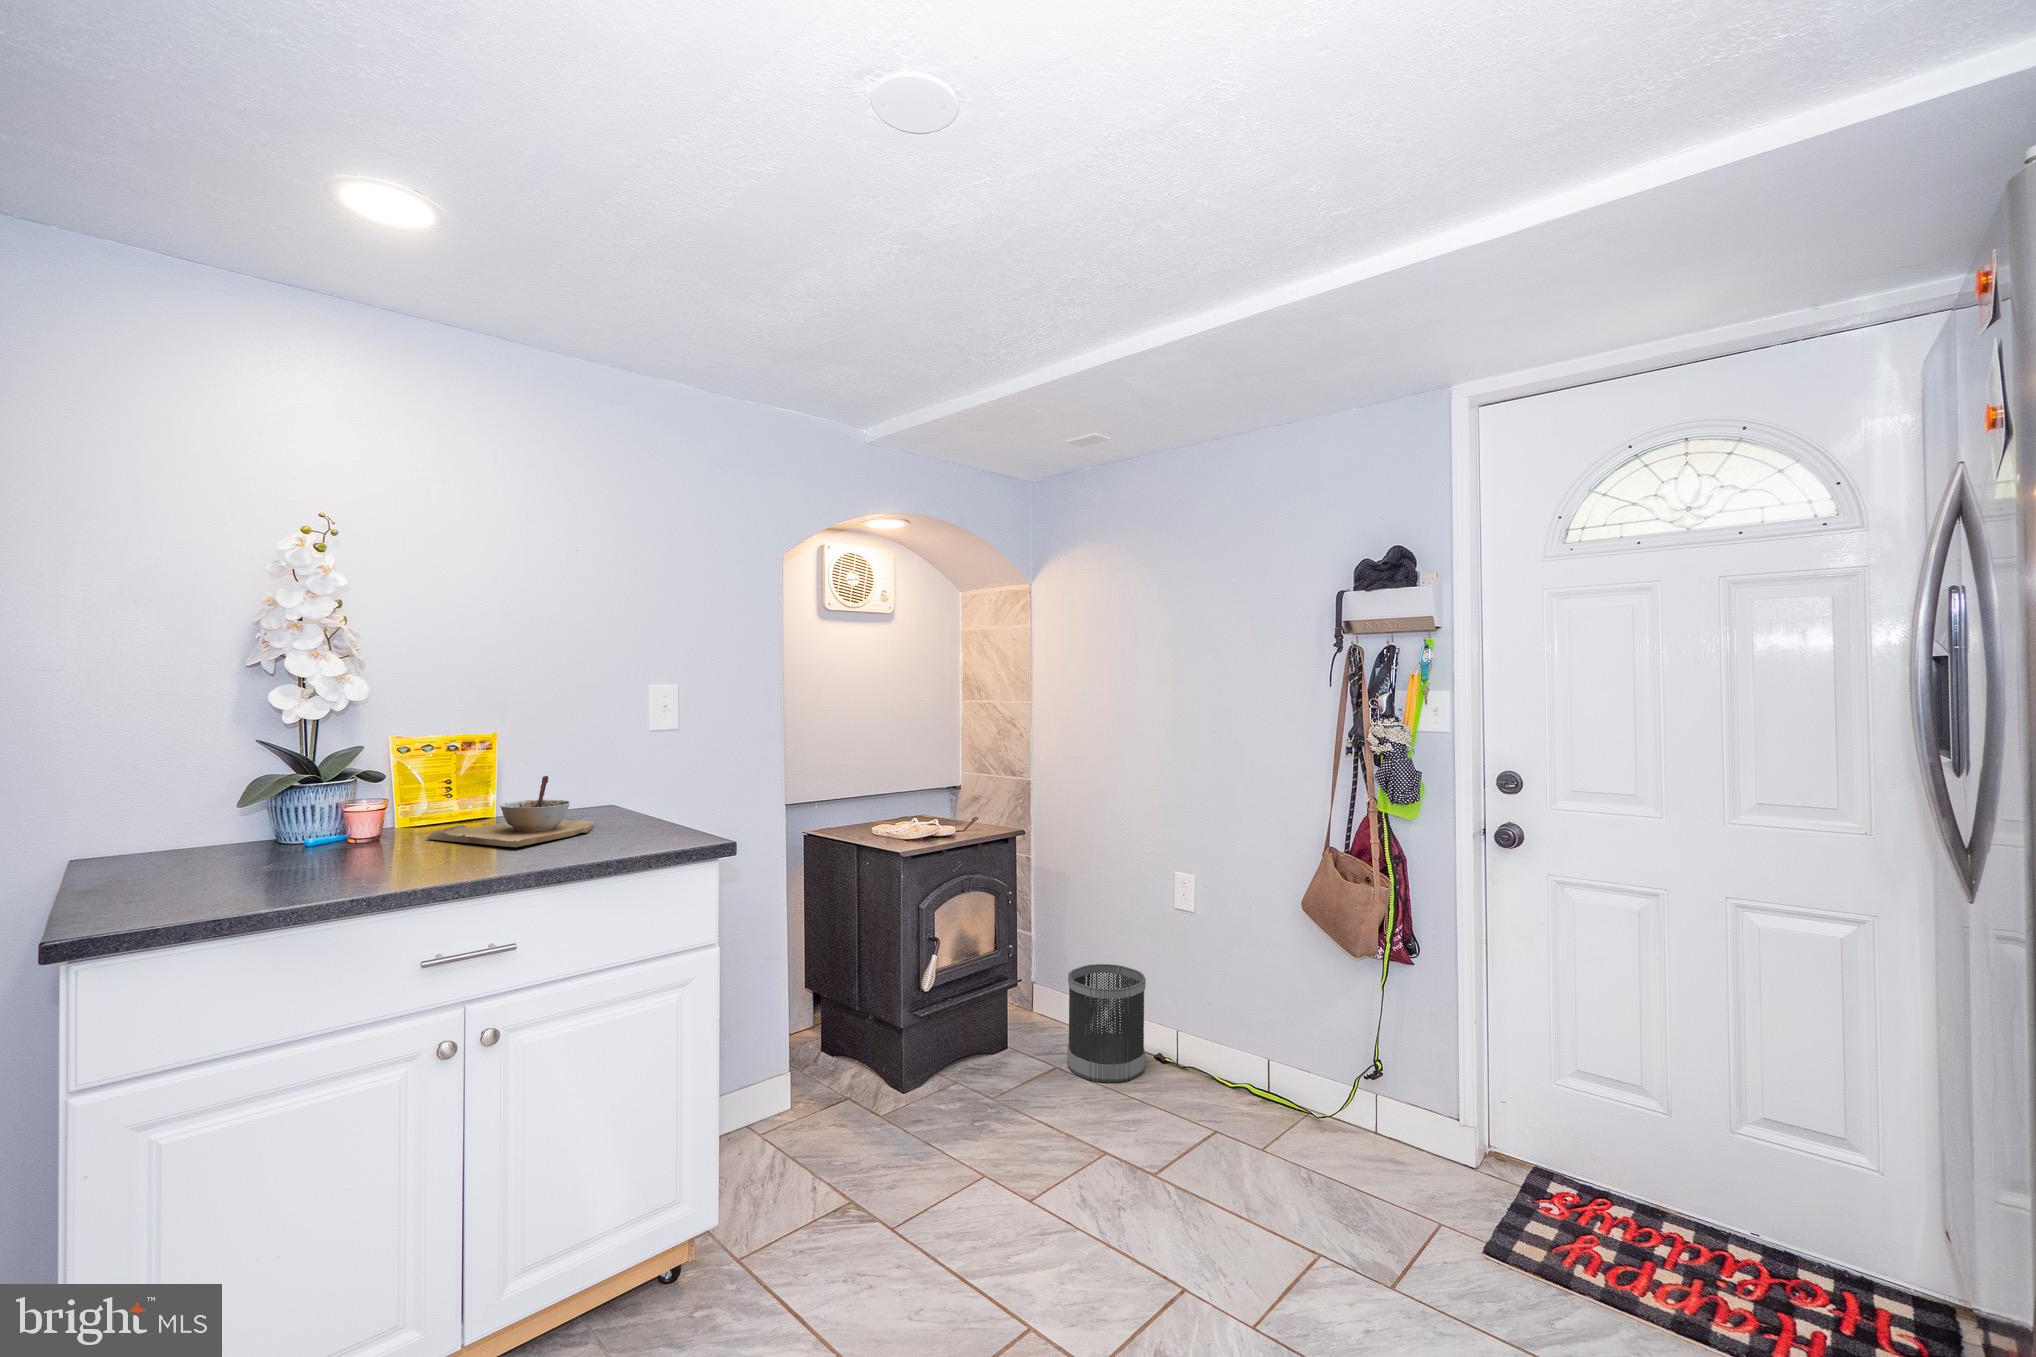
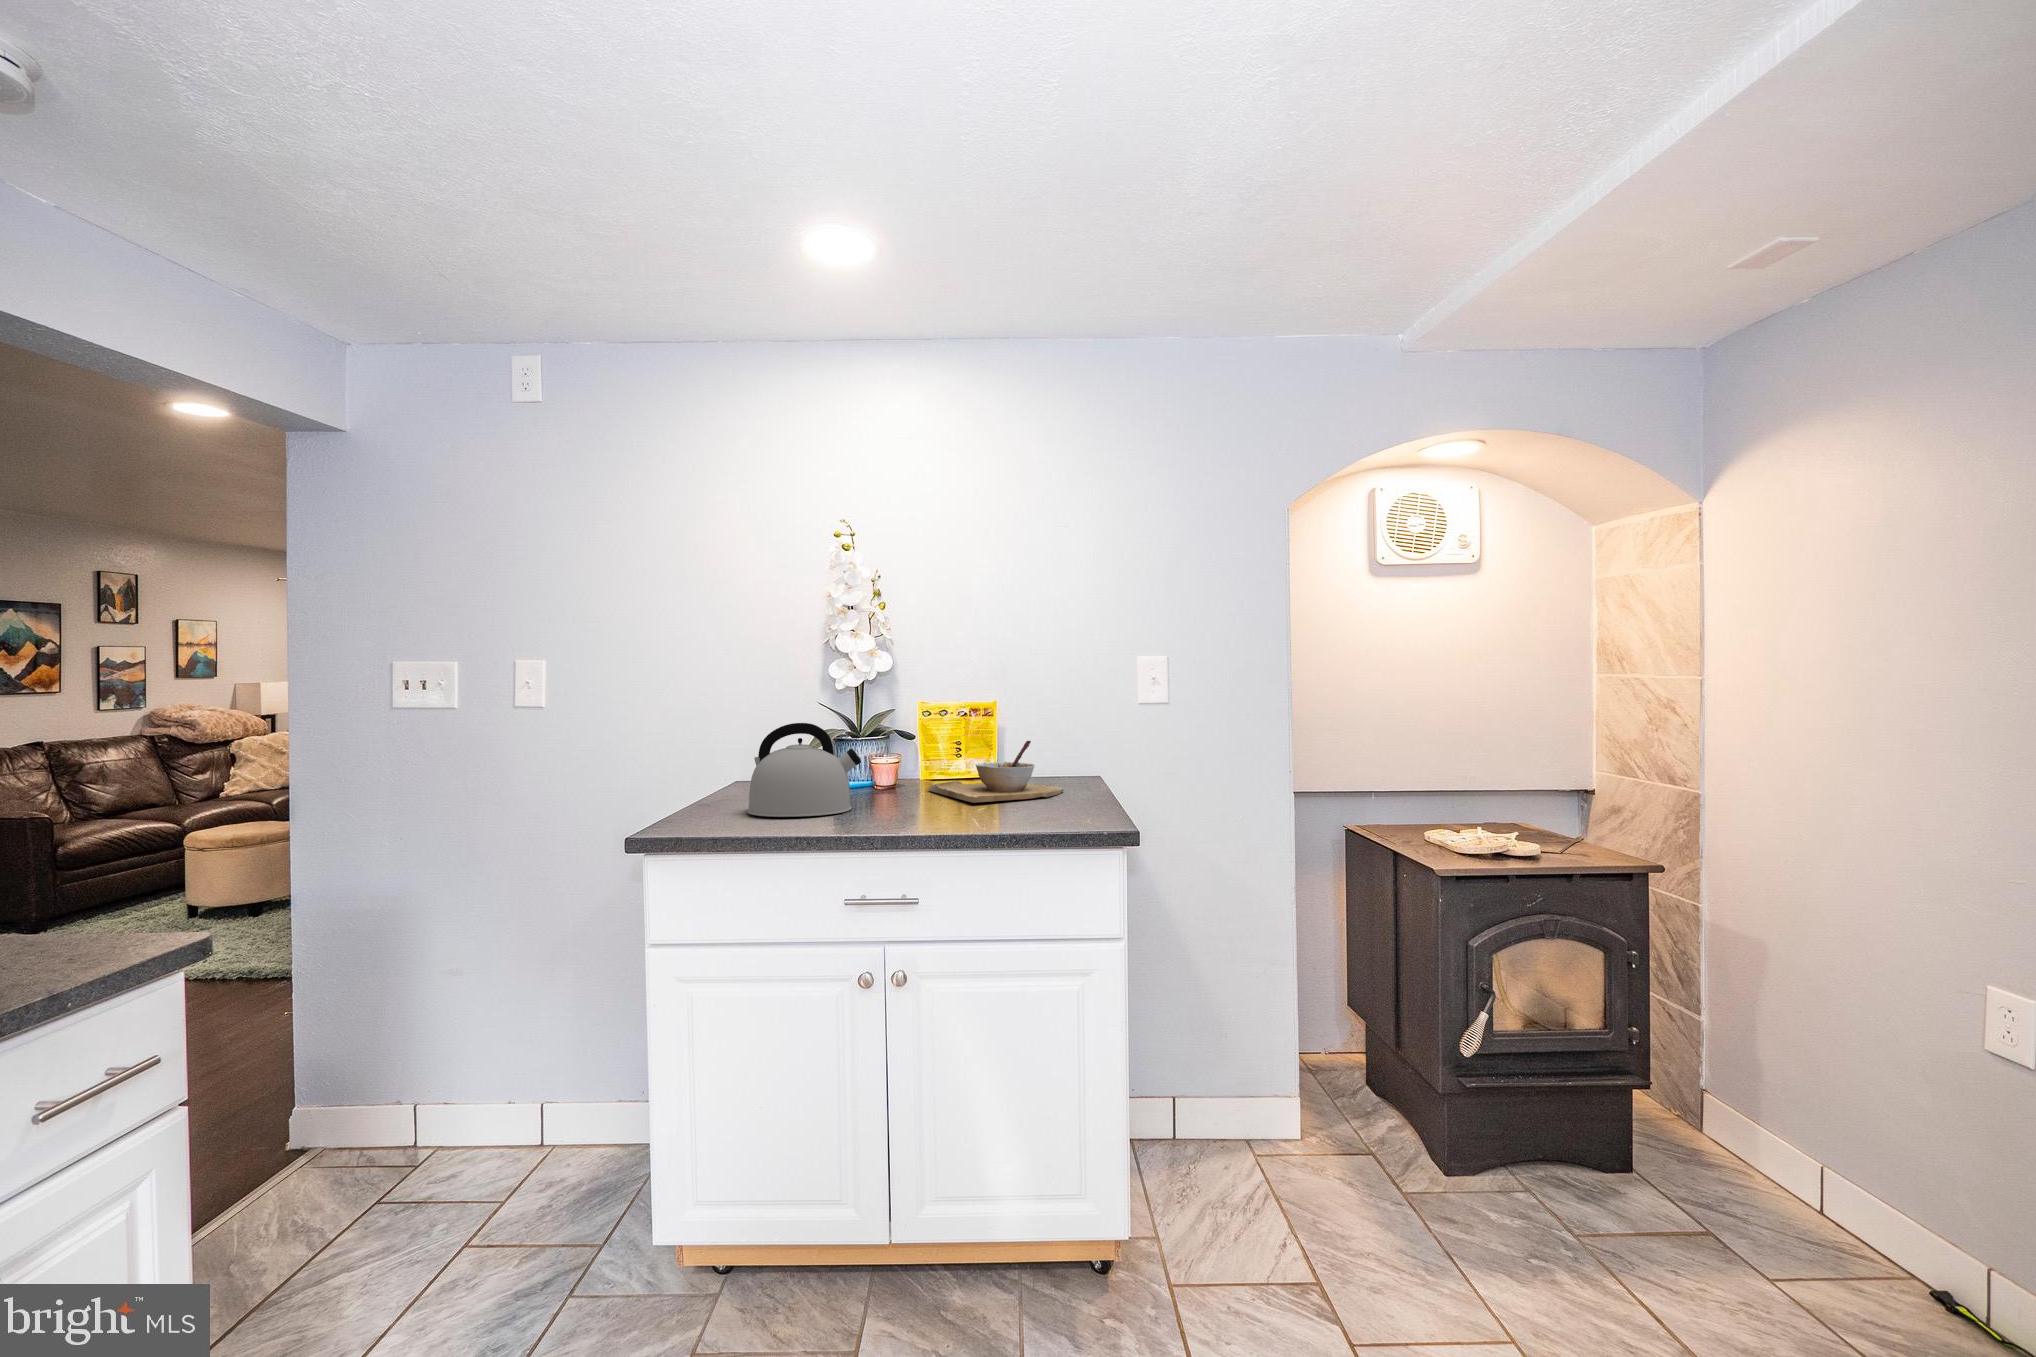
kettle: none [196,775,372,897] -> present [747,723,861,817]
wastebasket: present [1068,964,1146,1082] -> none [1730,1086,1891,1294]

